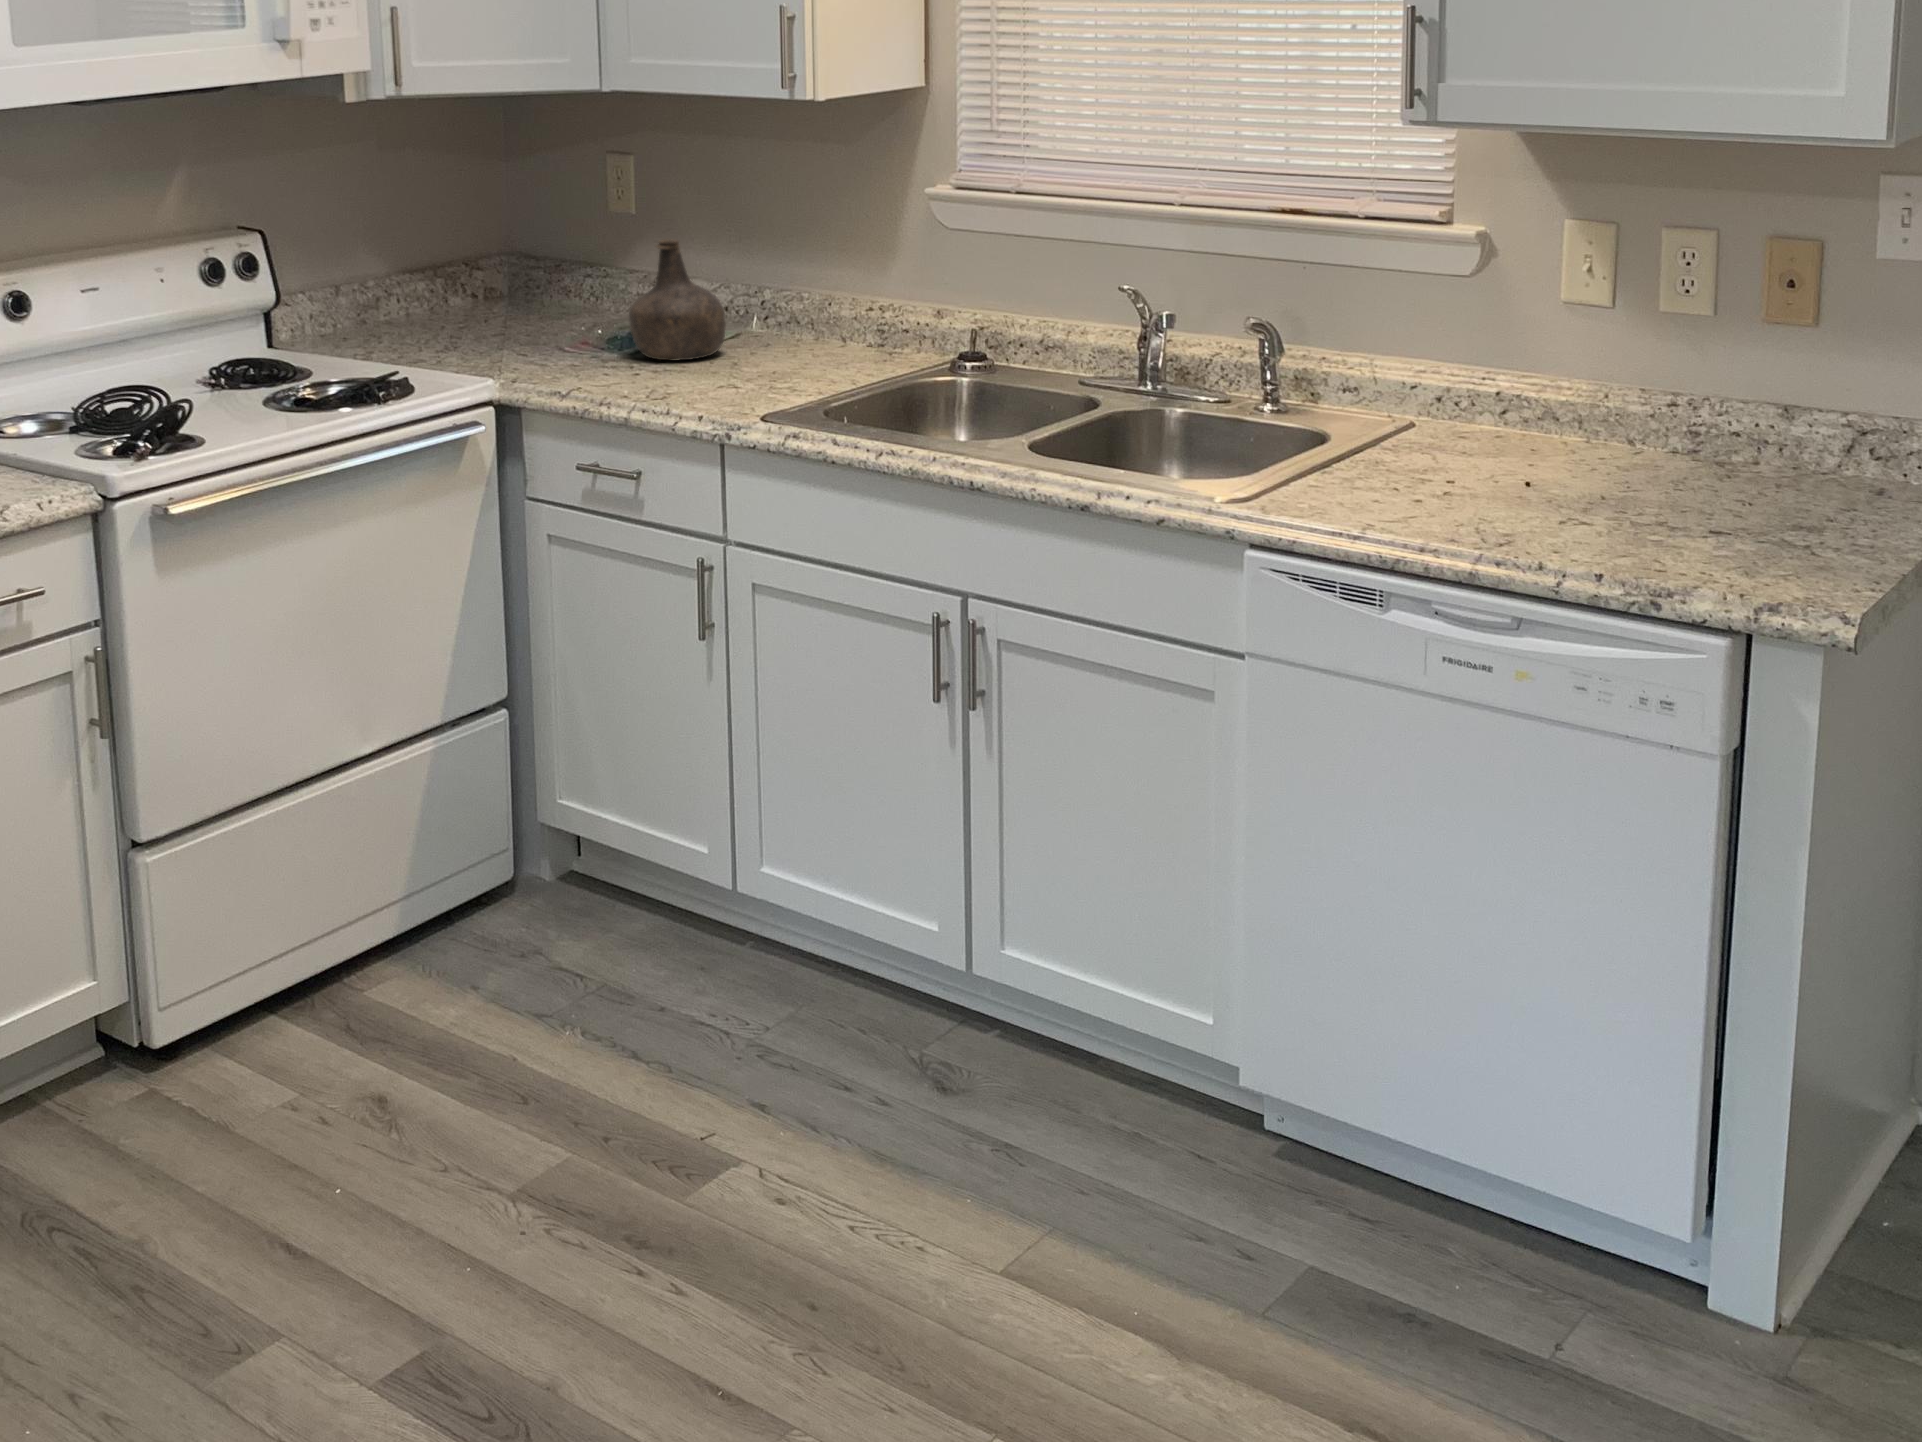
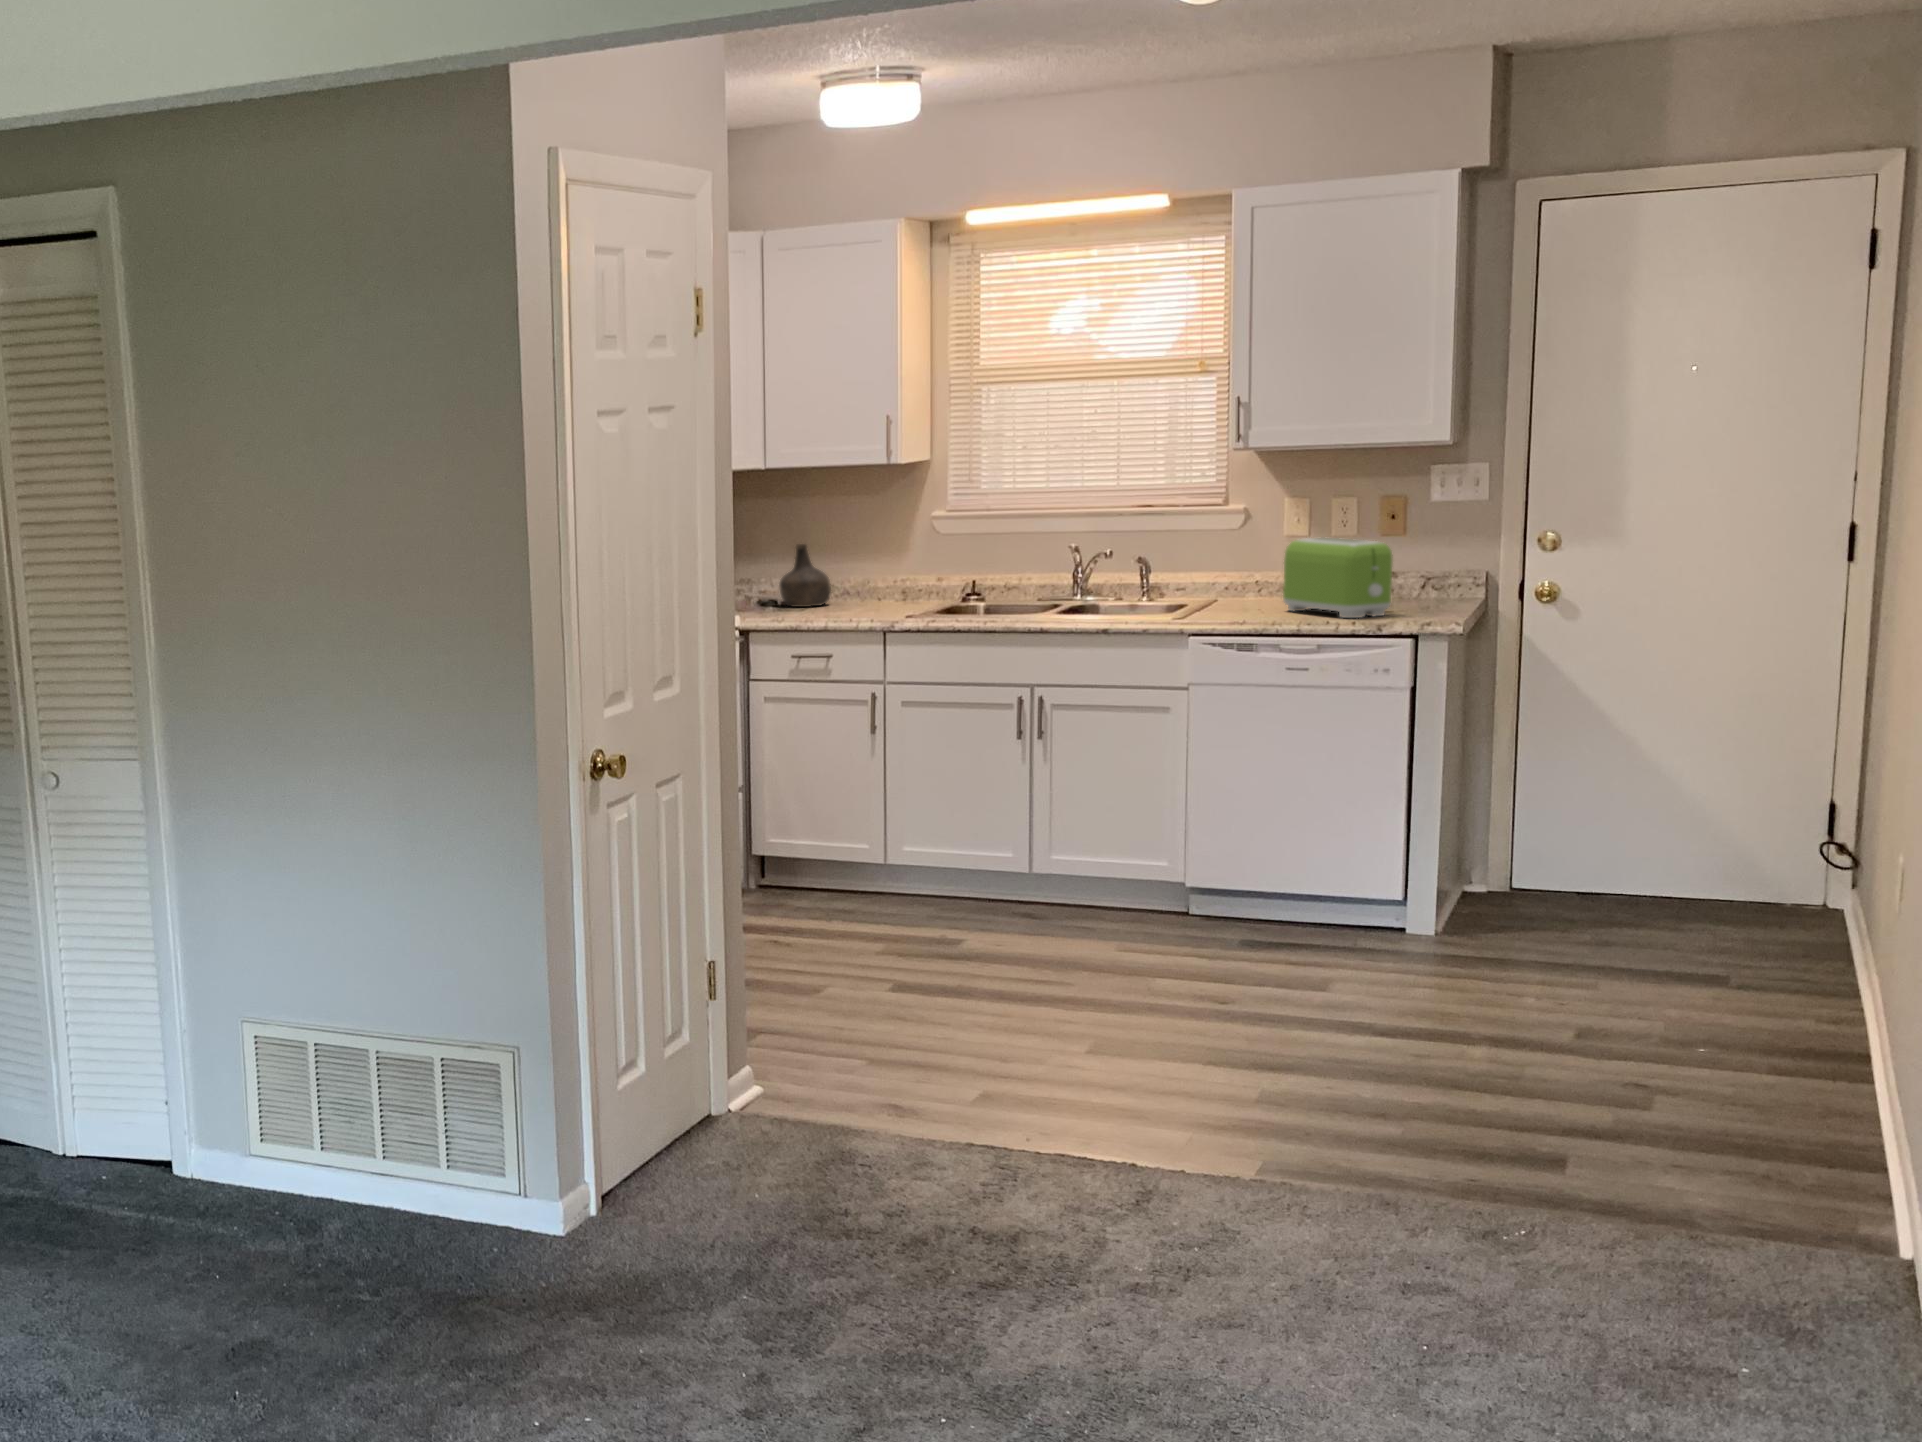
toaster: none [1501,329,1725,542] -> present [1283,537,1392,618]

